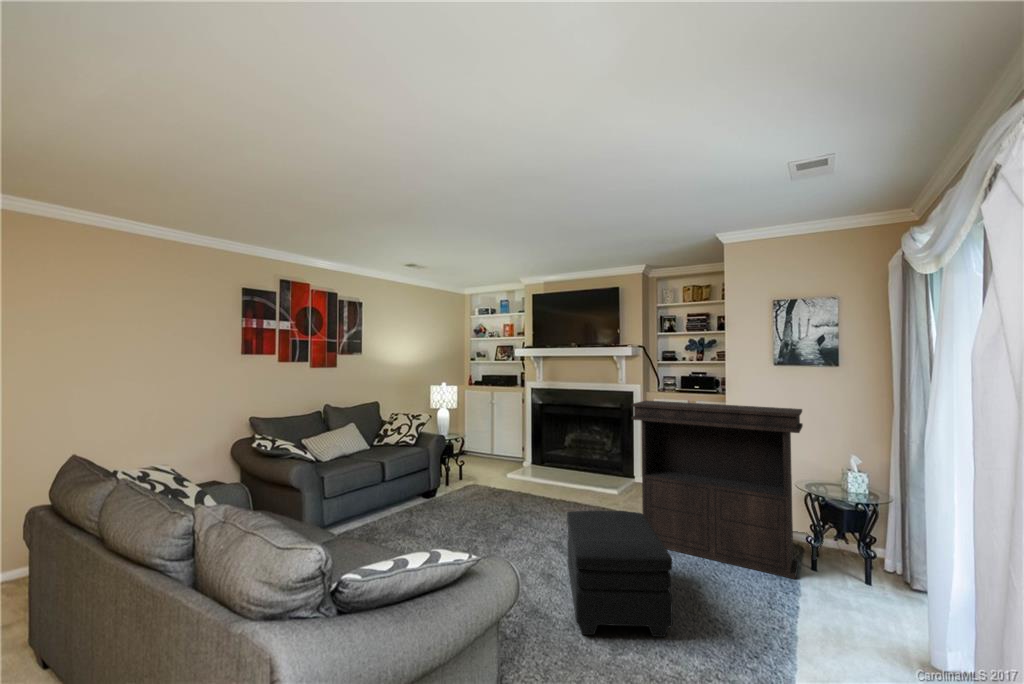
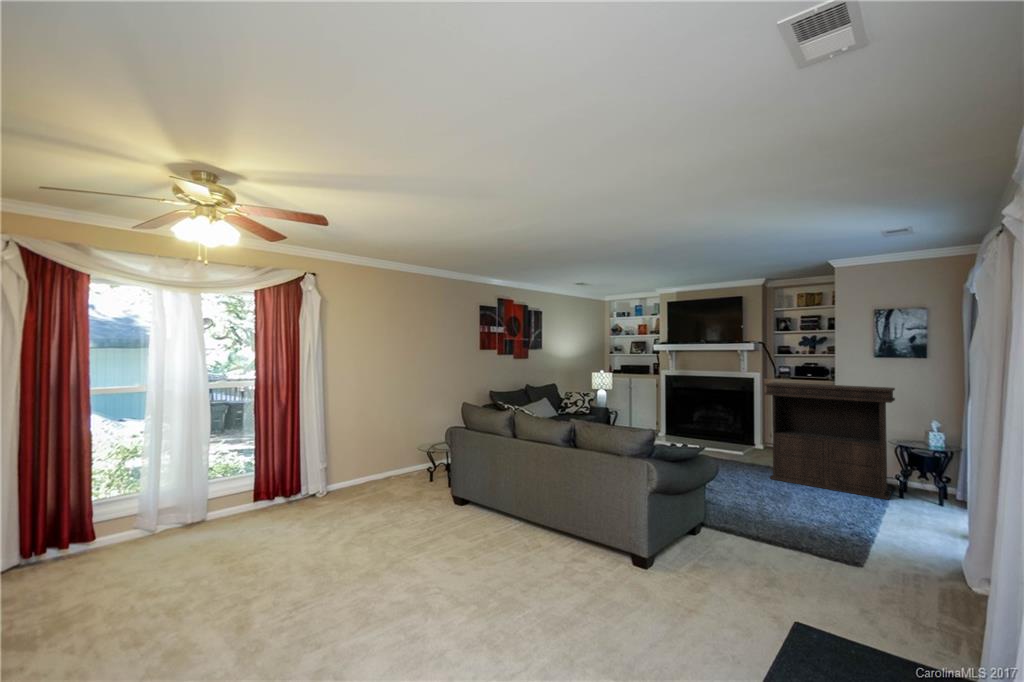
ottoman: present [567,510,673,637] -> none [725,450,804,517]

